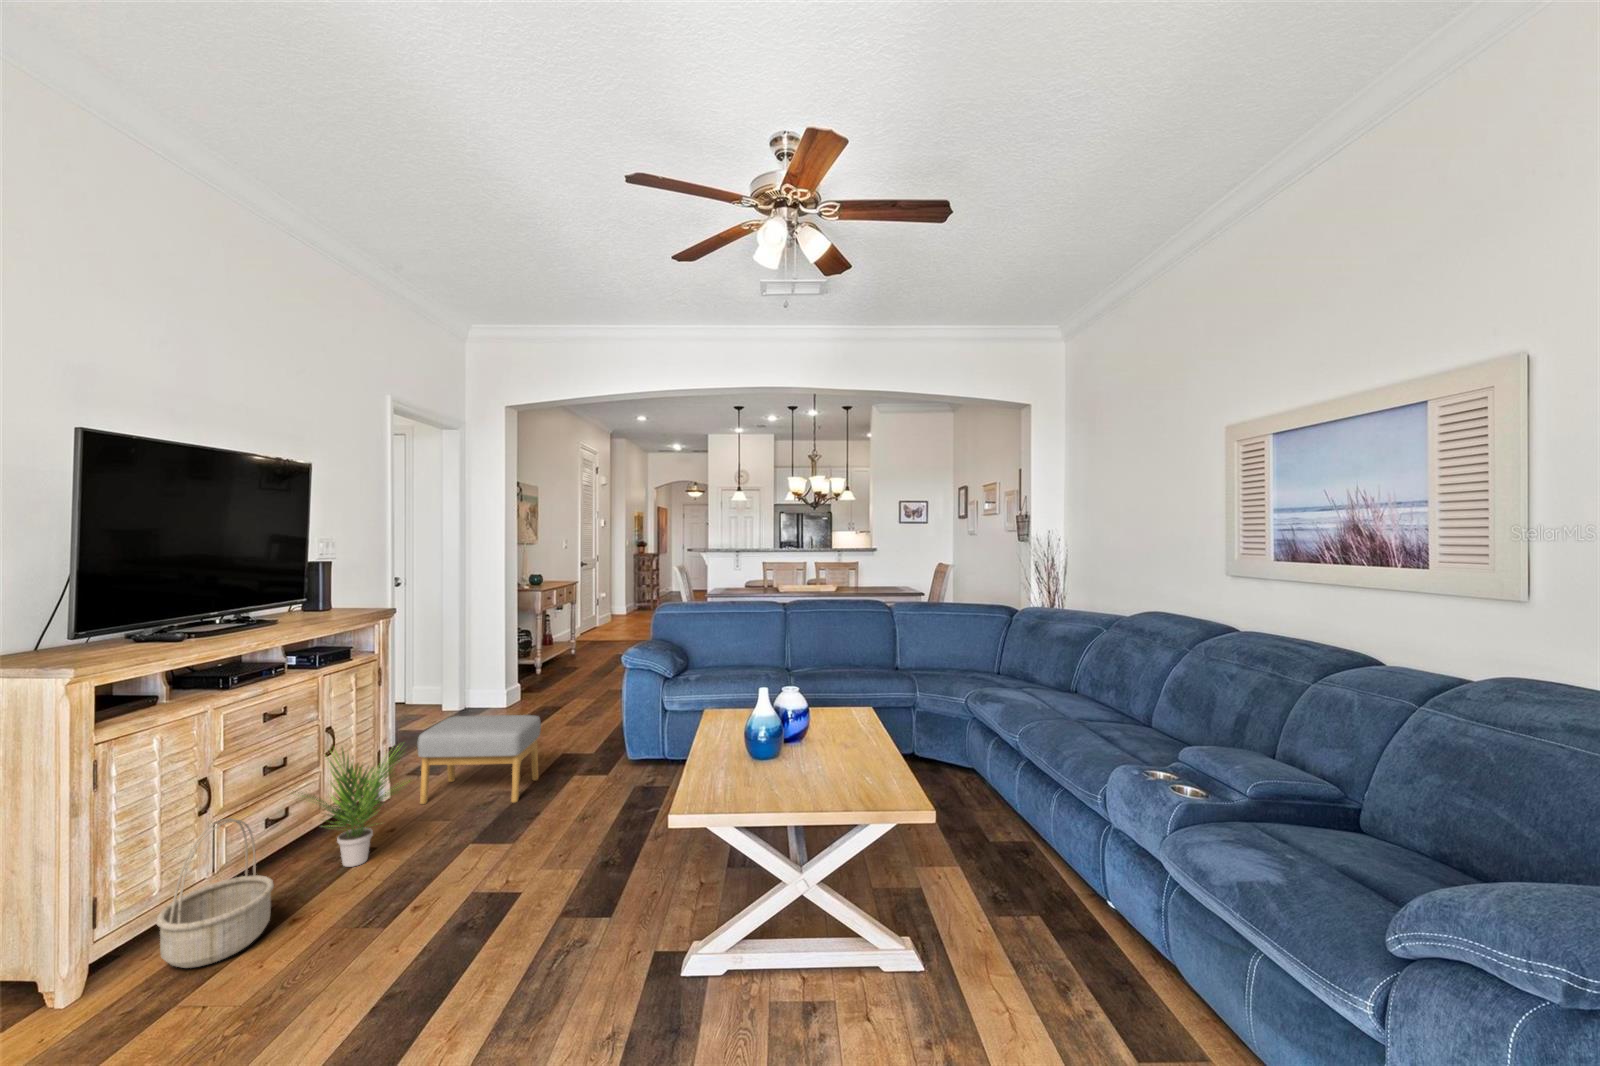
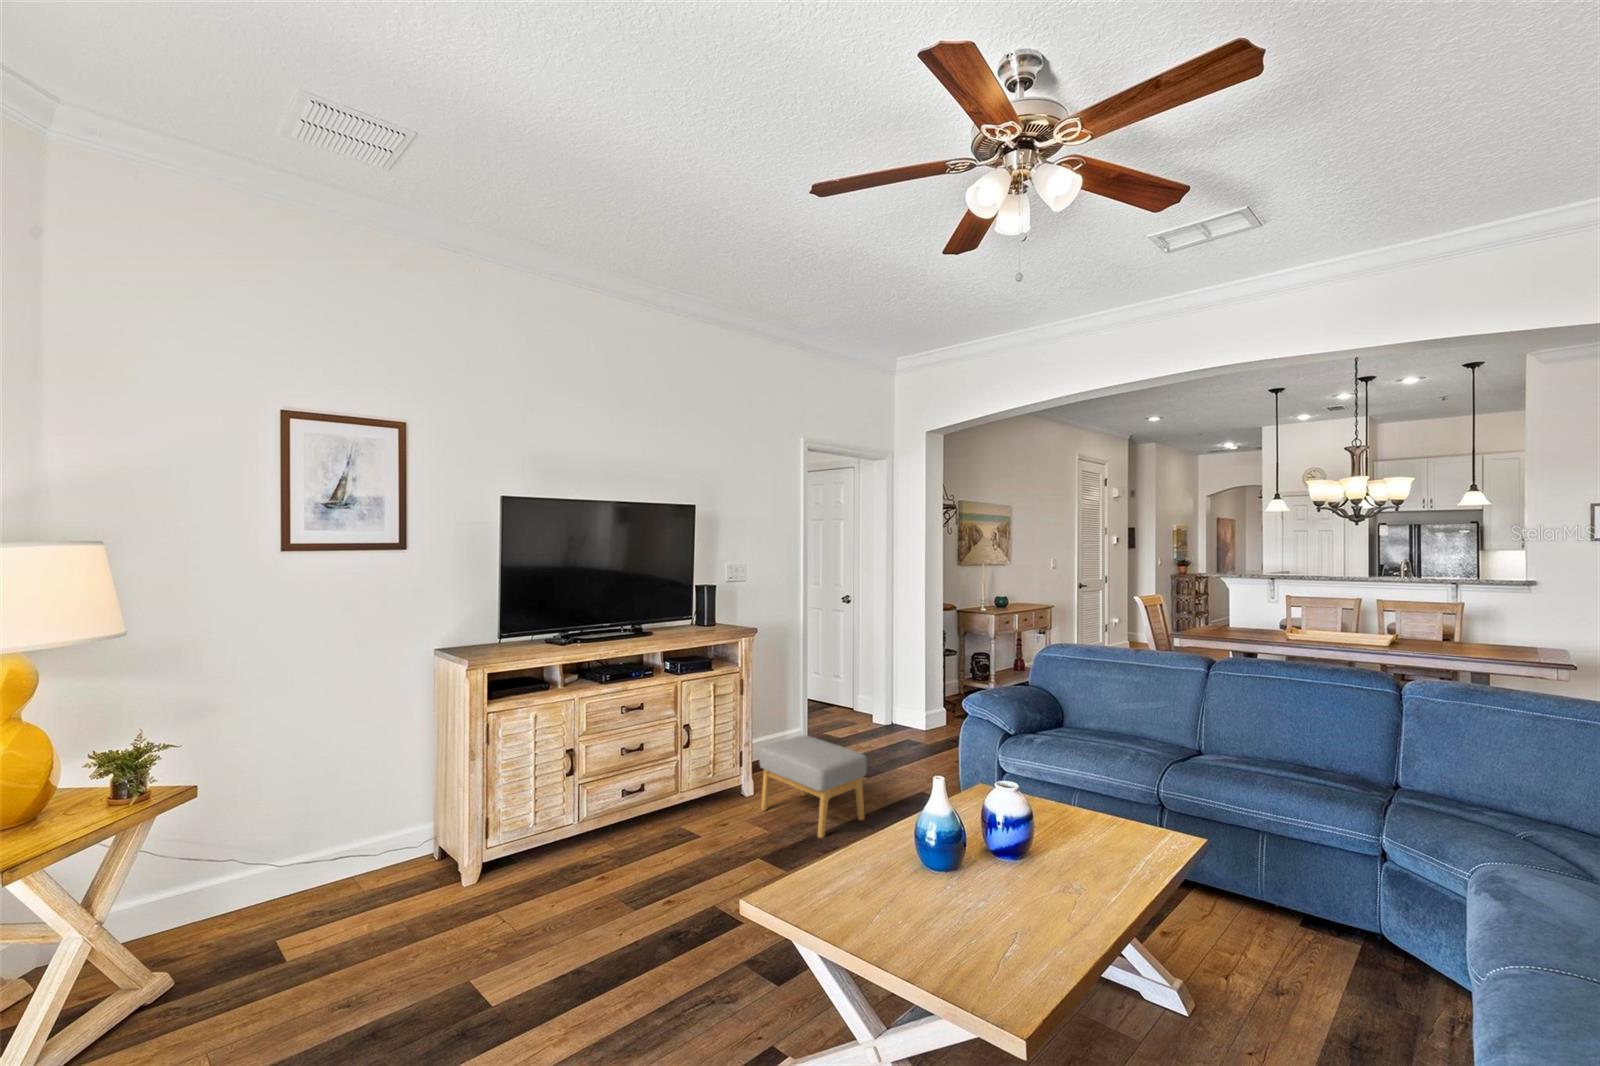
potted plant: present [295,749,410,867] -> none [627,742,710,850]
basket: present [157,818,274,968] -> none [509,785,585,890]

